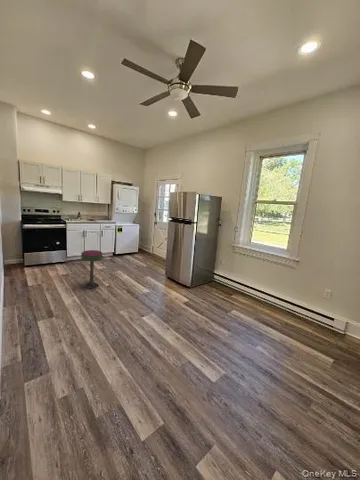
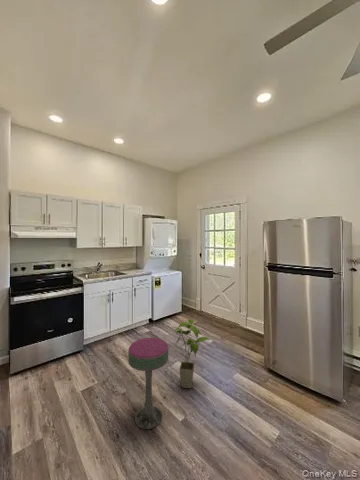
house plant: none [112,245,132,280] -> present [176,319,209,388]

